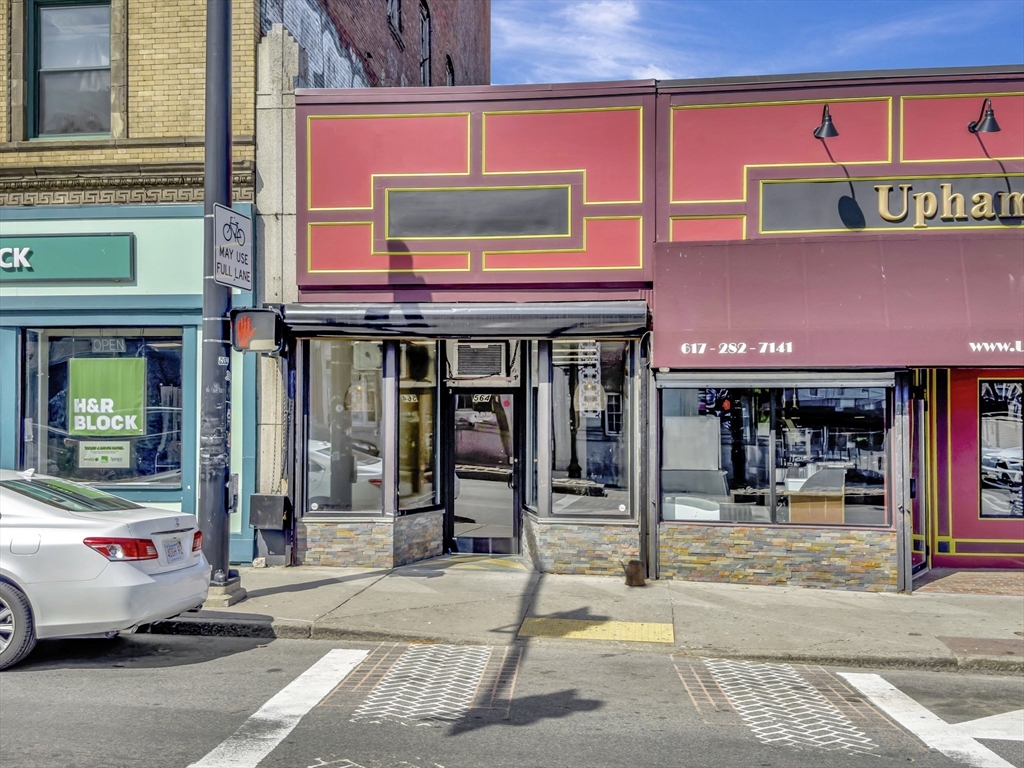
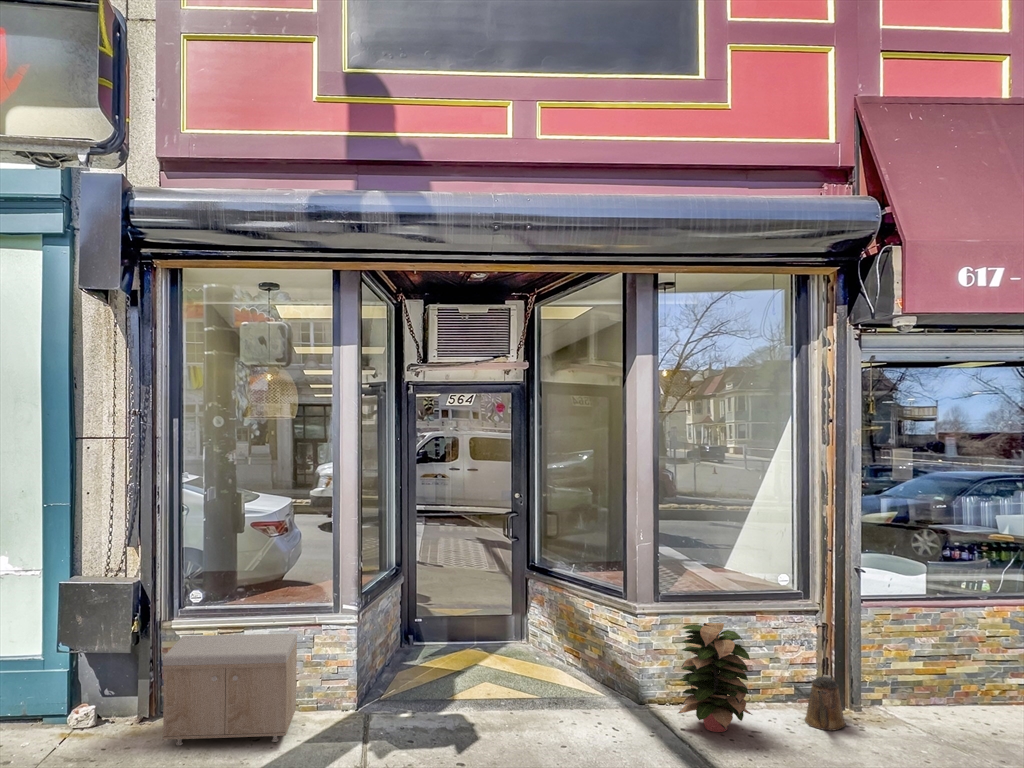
storage bench: none [297,525,362,574] -> present [163,634,297,745]
decorative plant: none [553,527,593,583] -> present [678,623,752,732]

